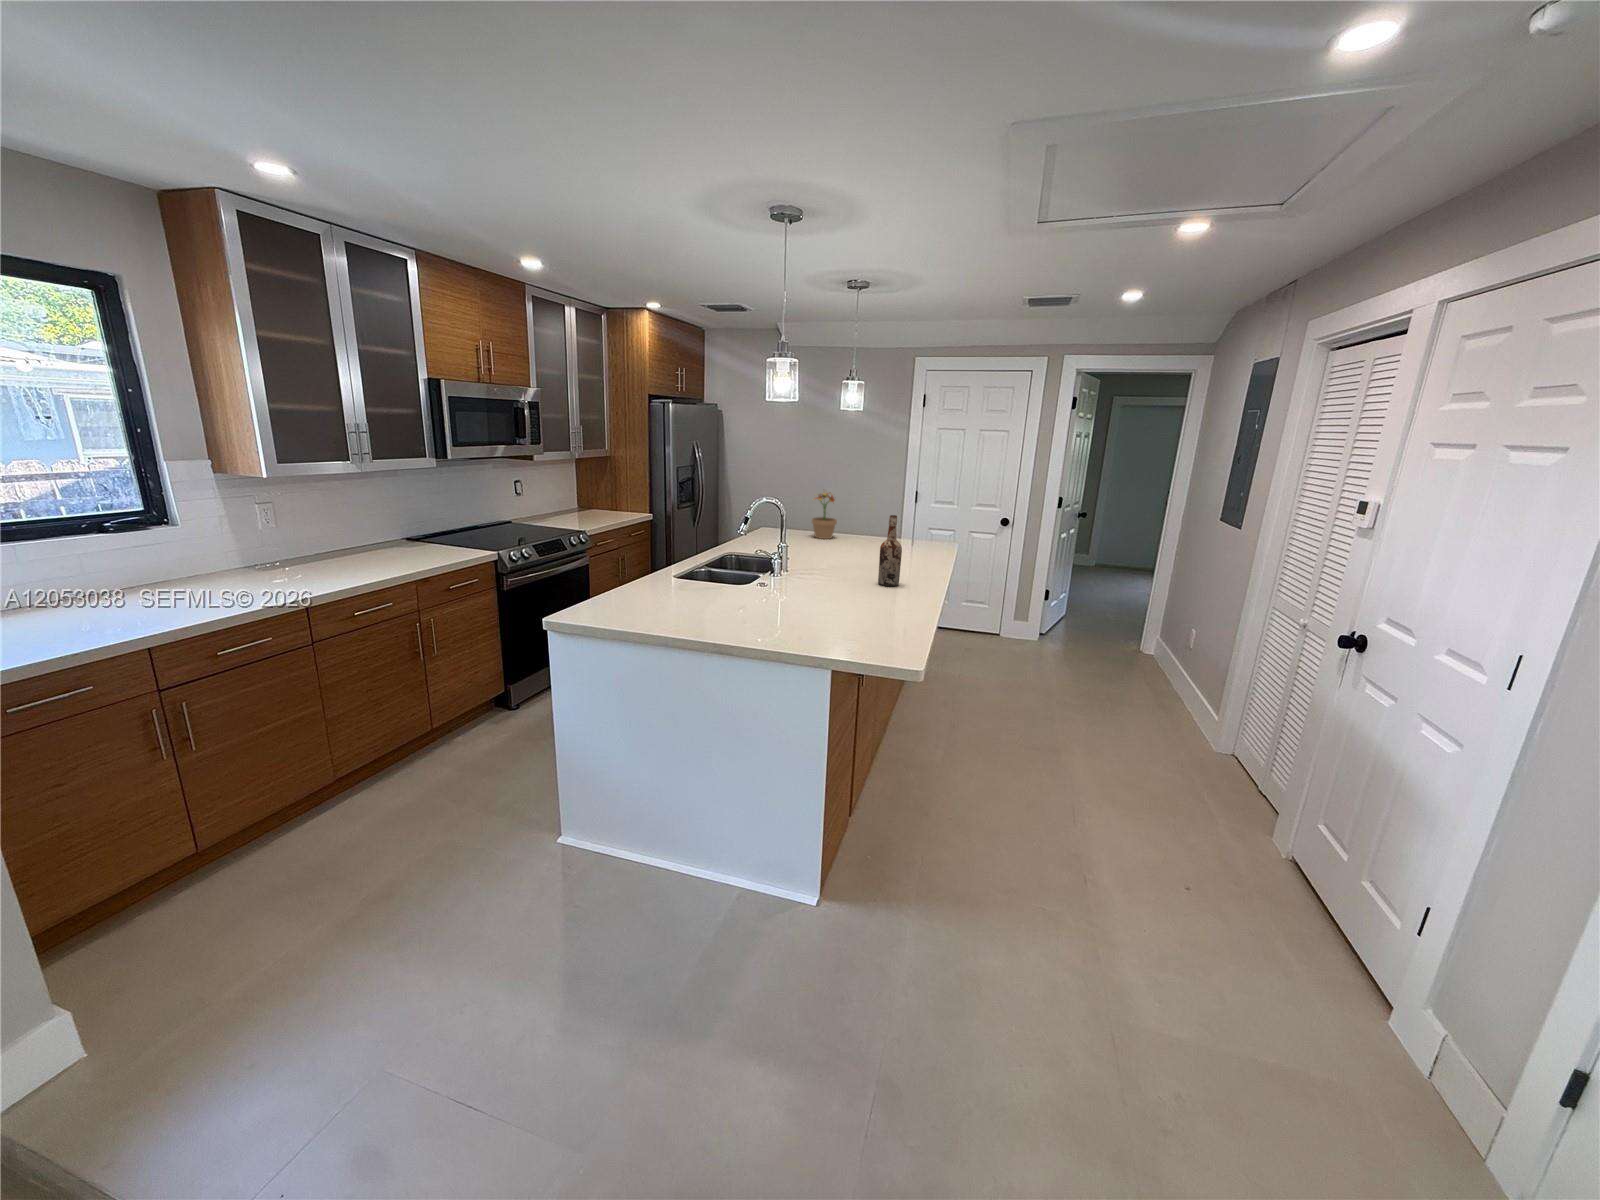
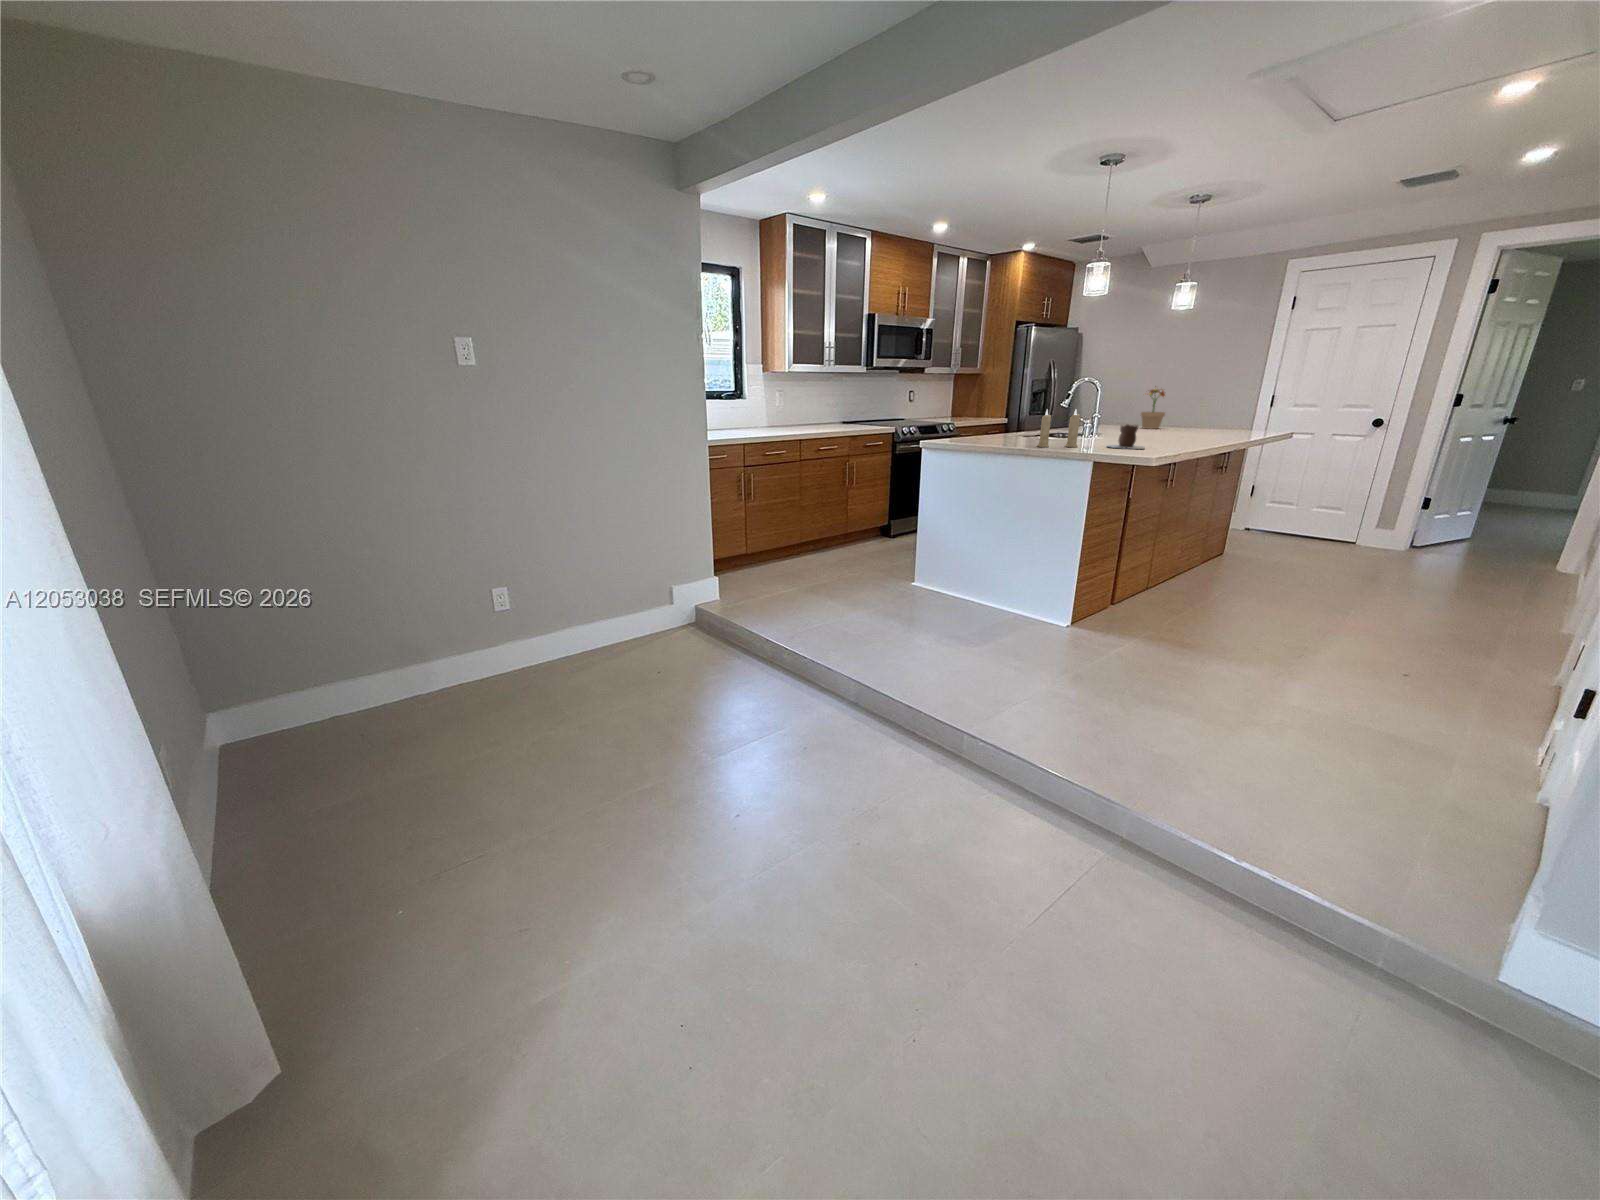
wine bottle: present [878,515,902,586] -> none [1170,384,1194,441]
candle: none [737,575,795,640] -> present [1037,410,1080,447]
vase: none [829,592,884,632] -> present [1108,425,1145,449]

